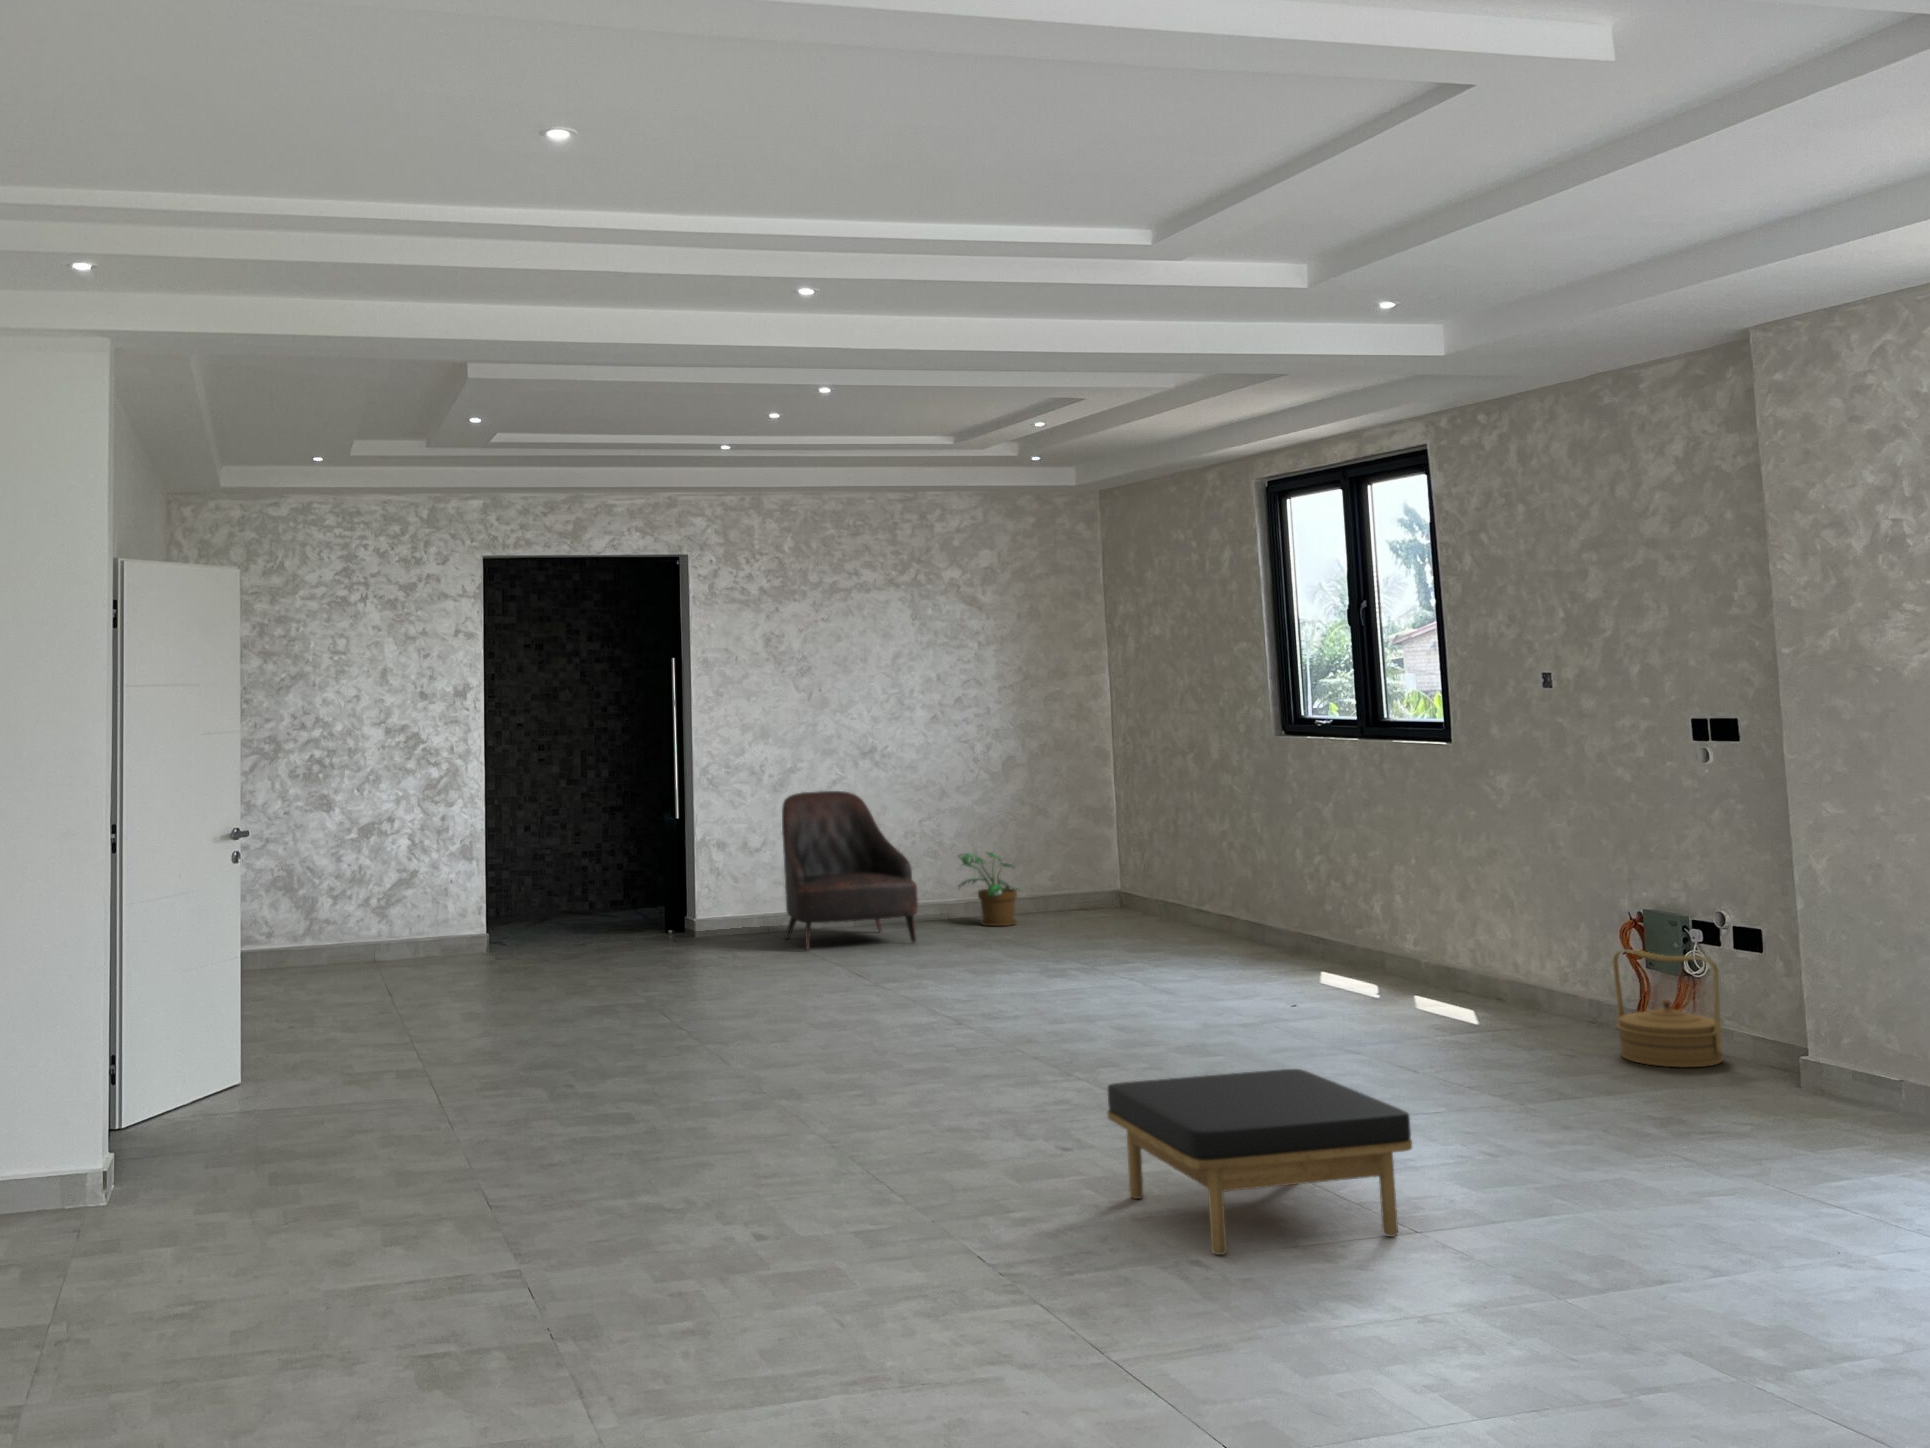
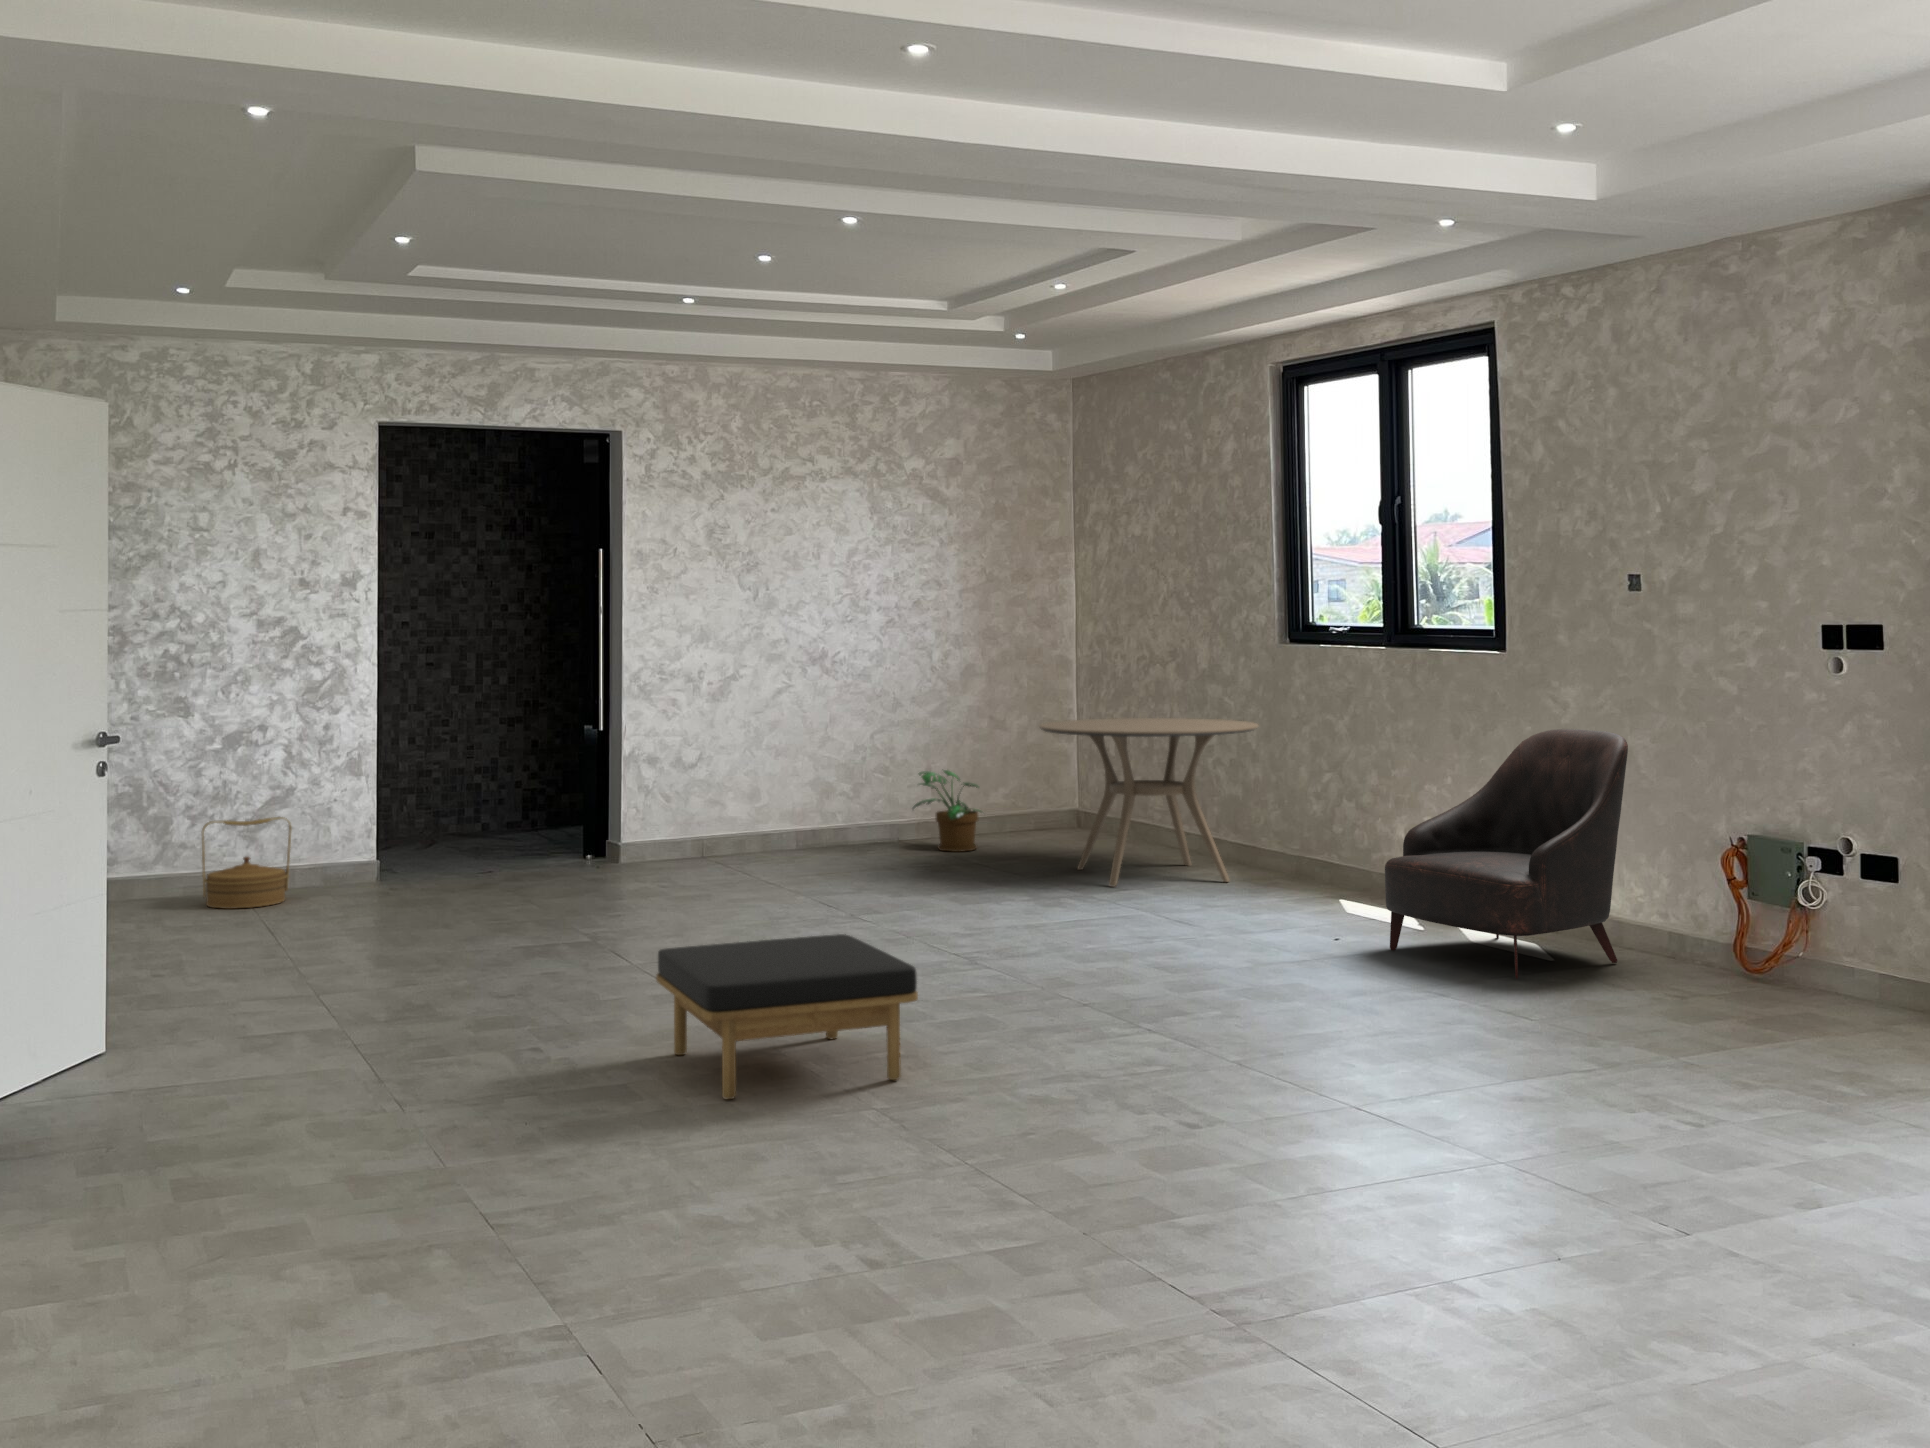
armchair: present [782,791,918,950] -> present [1385,729,1628,979]
dining table: none [1054,804,1254,958] -> present [1039,718,1258,886]
woven basket: present [1612,949,1722,1067] -> present [202,817,292,909]
ottoman: present [1108,1069,1412,1255] -> present [656,934,918,1099]

